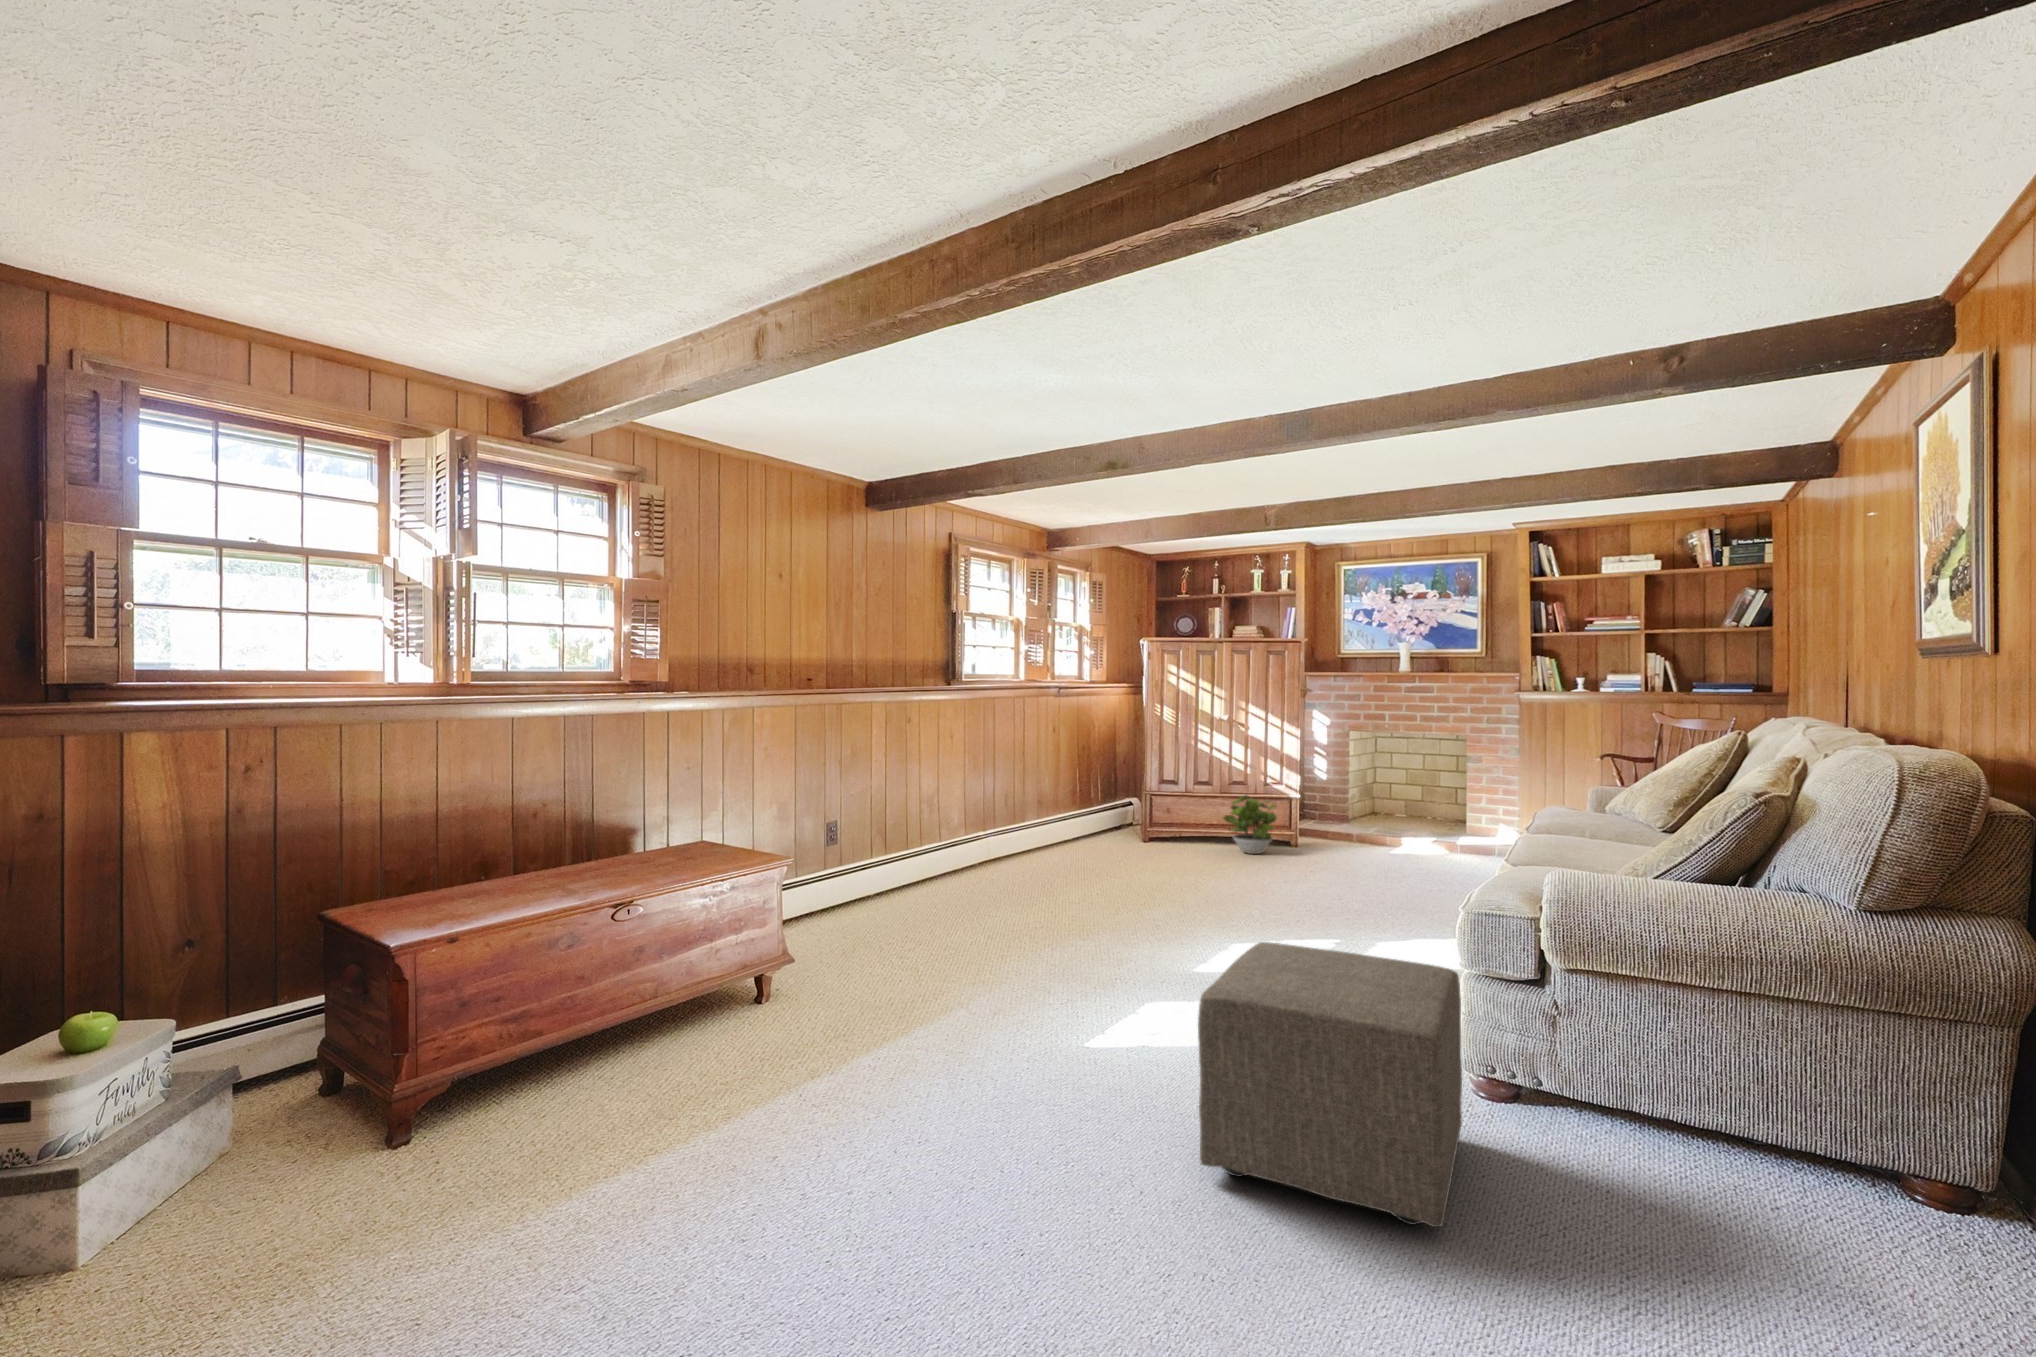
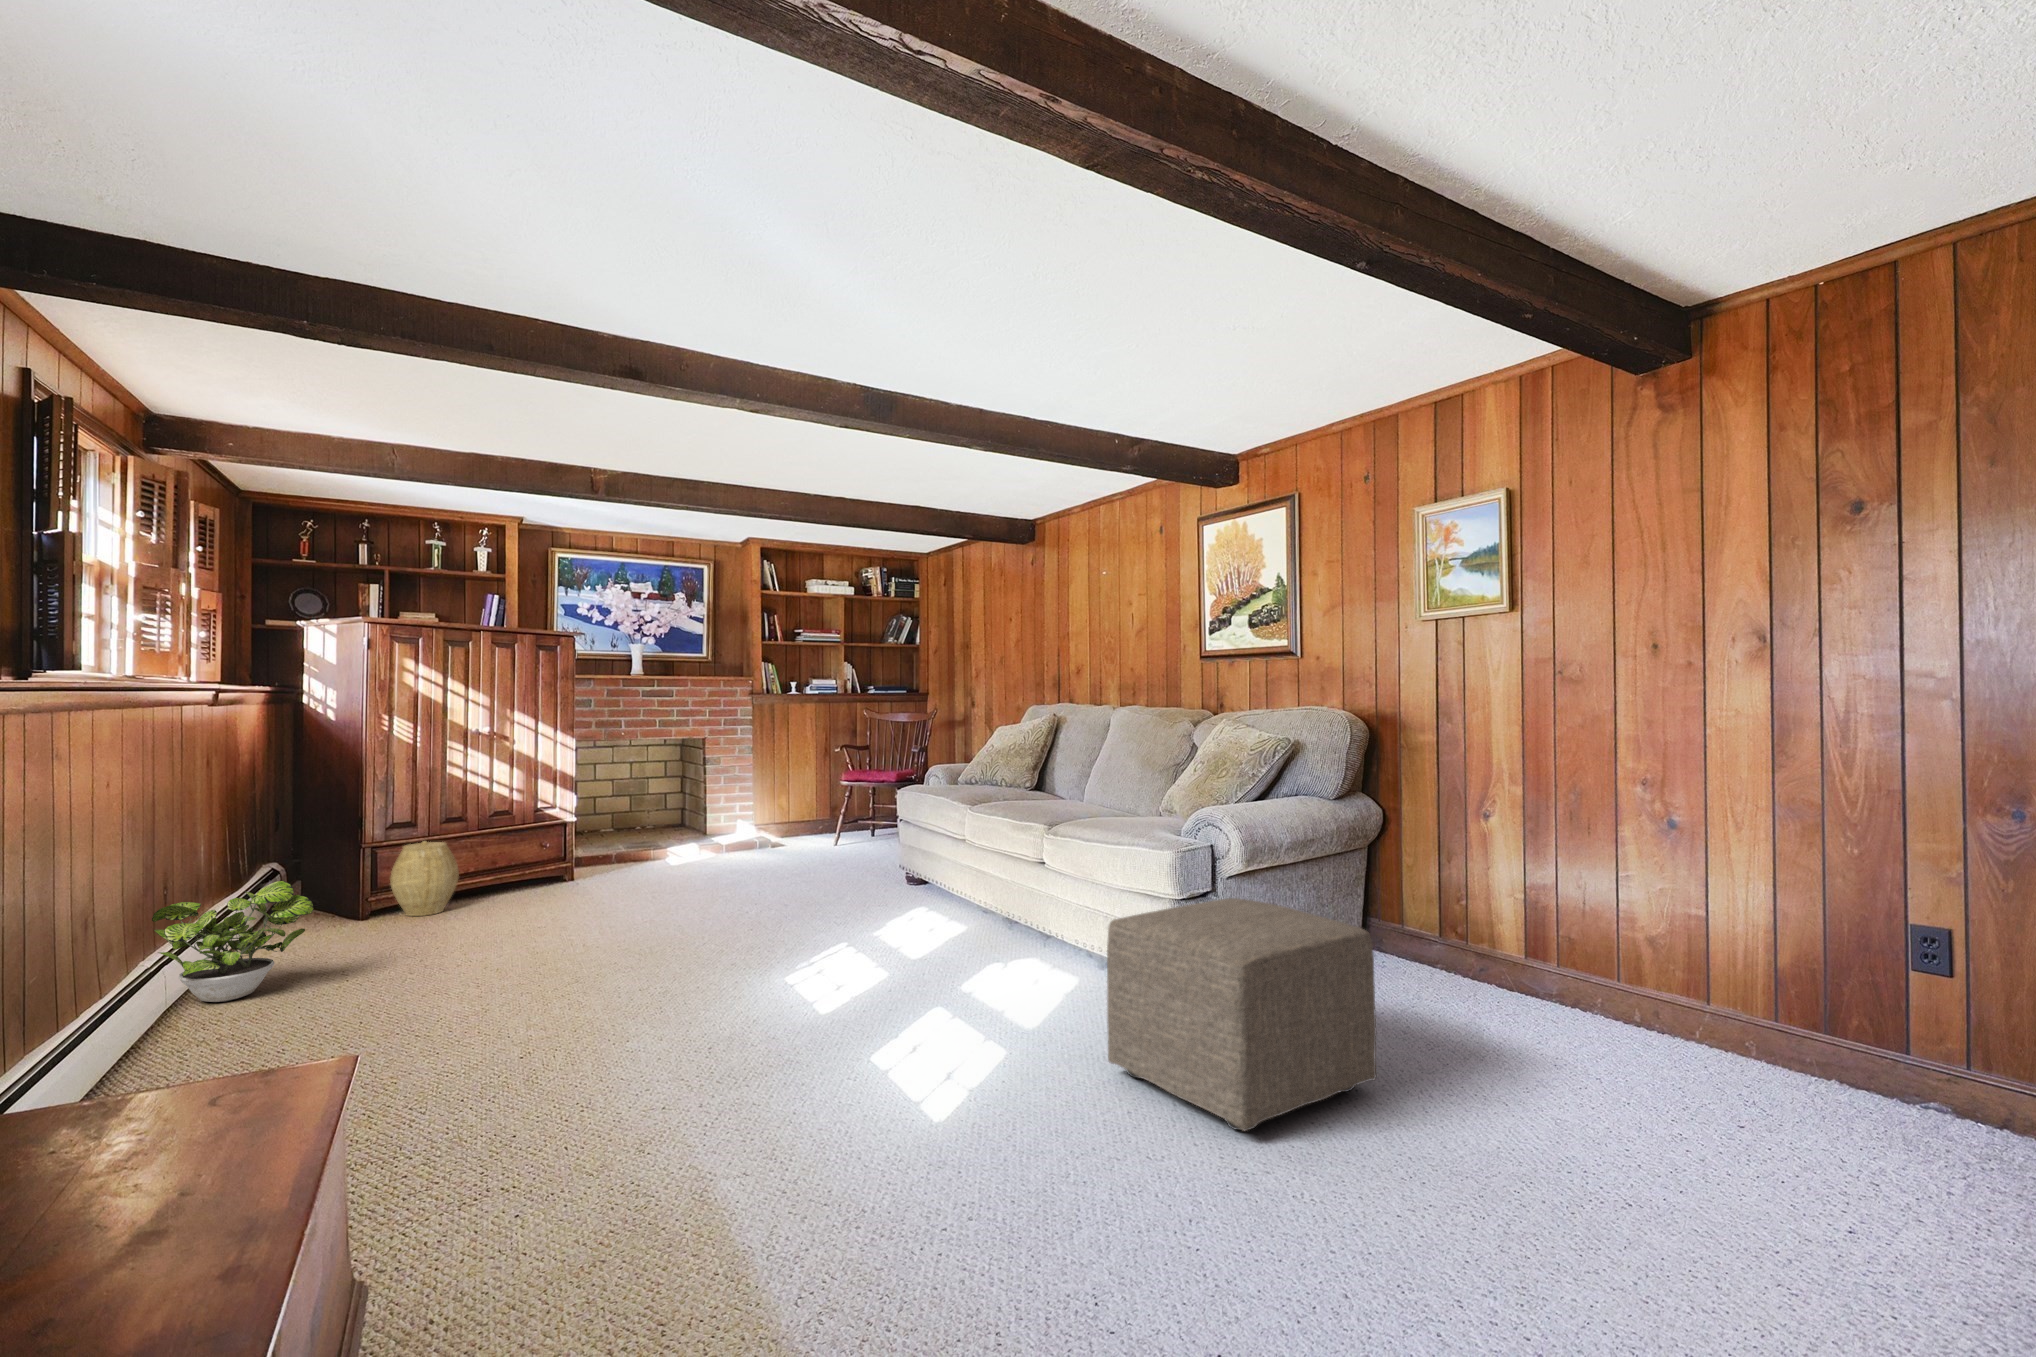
potted plant: present [1224,795,1276,854] -> present [152,881,313,1002]
woven basket: none [1153,796,1195,849] -> present [390,841,459,916]

